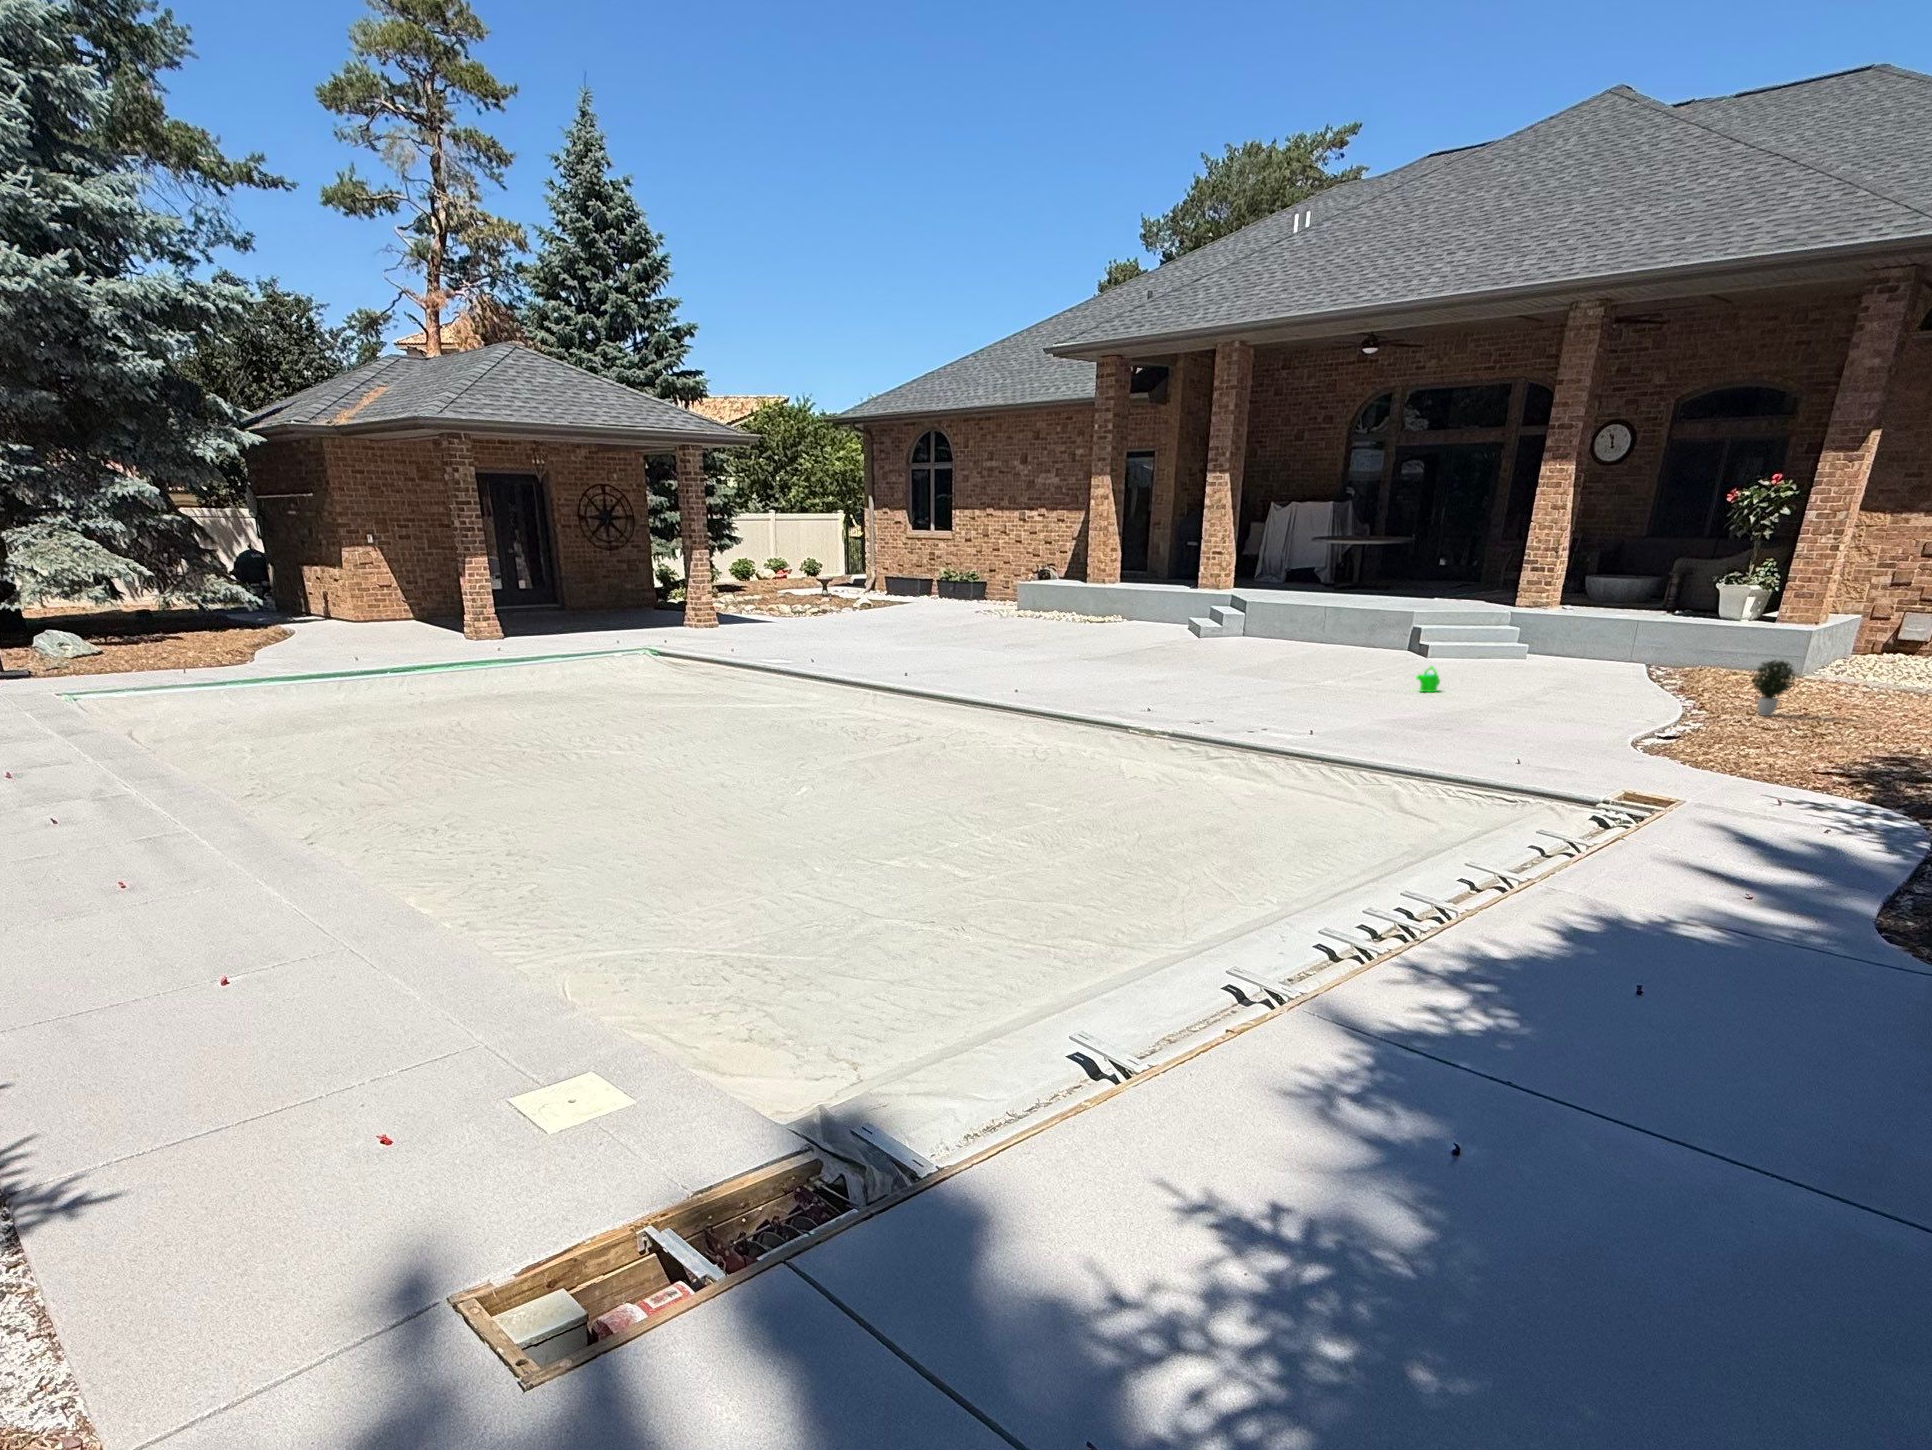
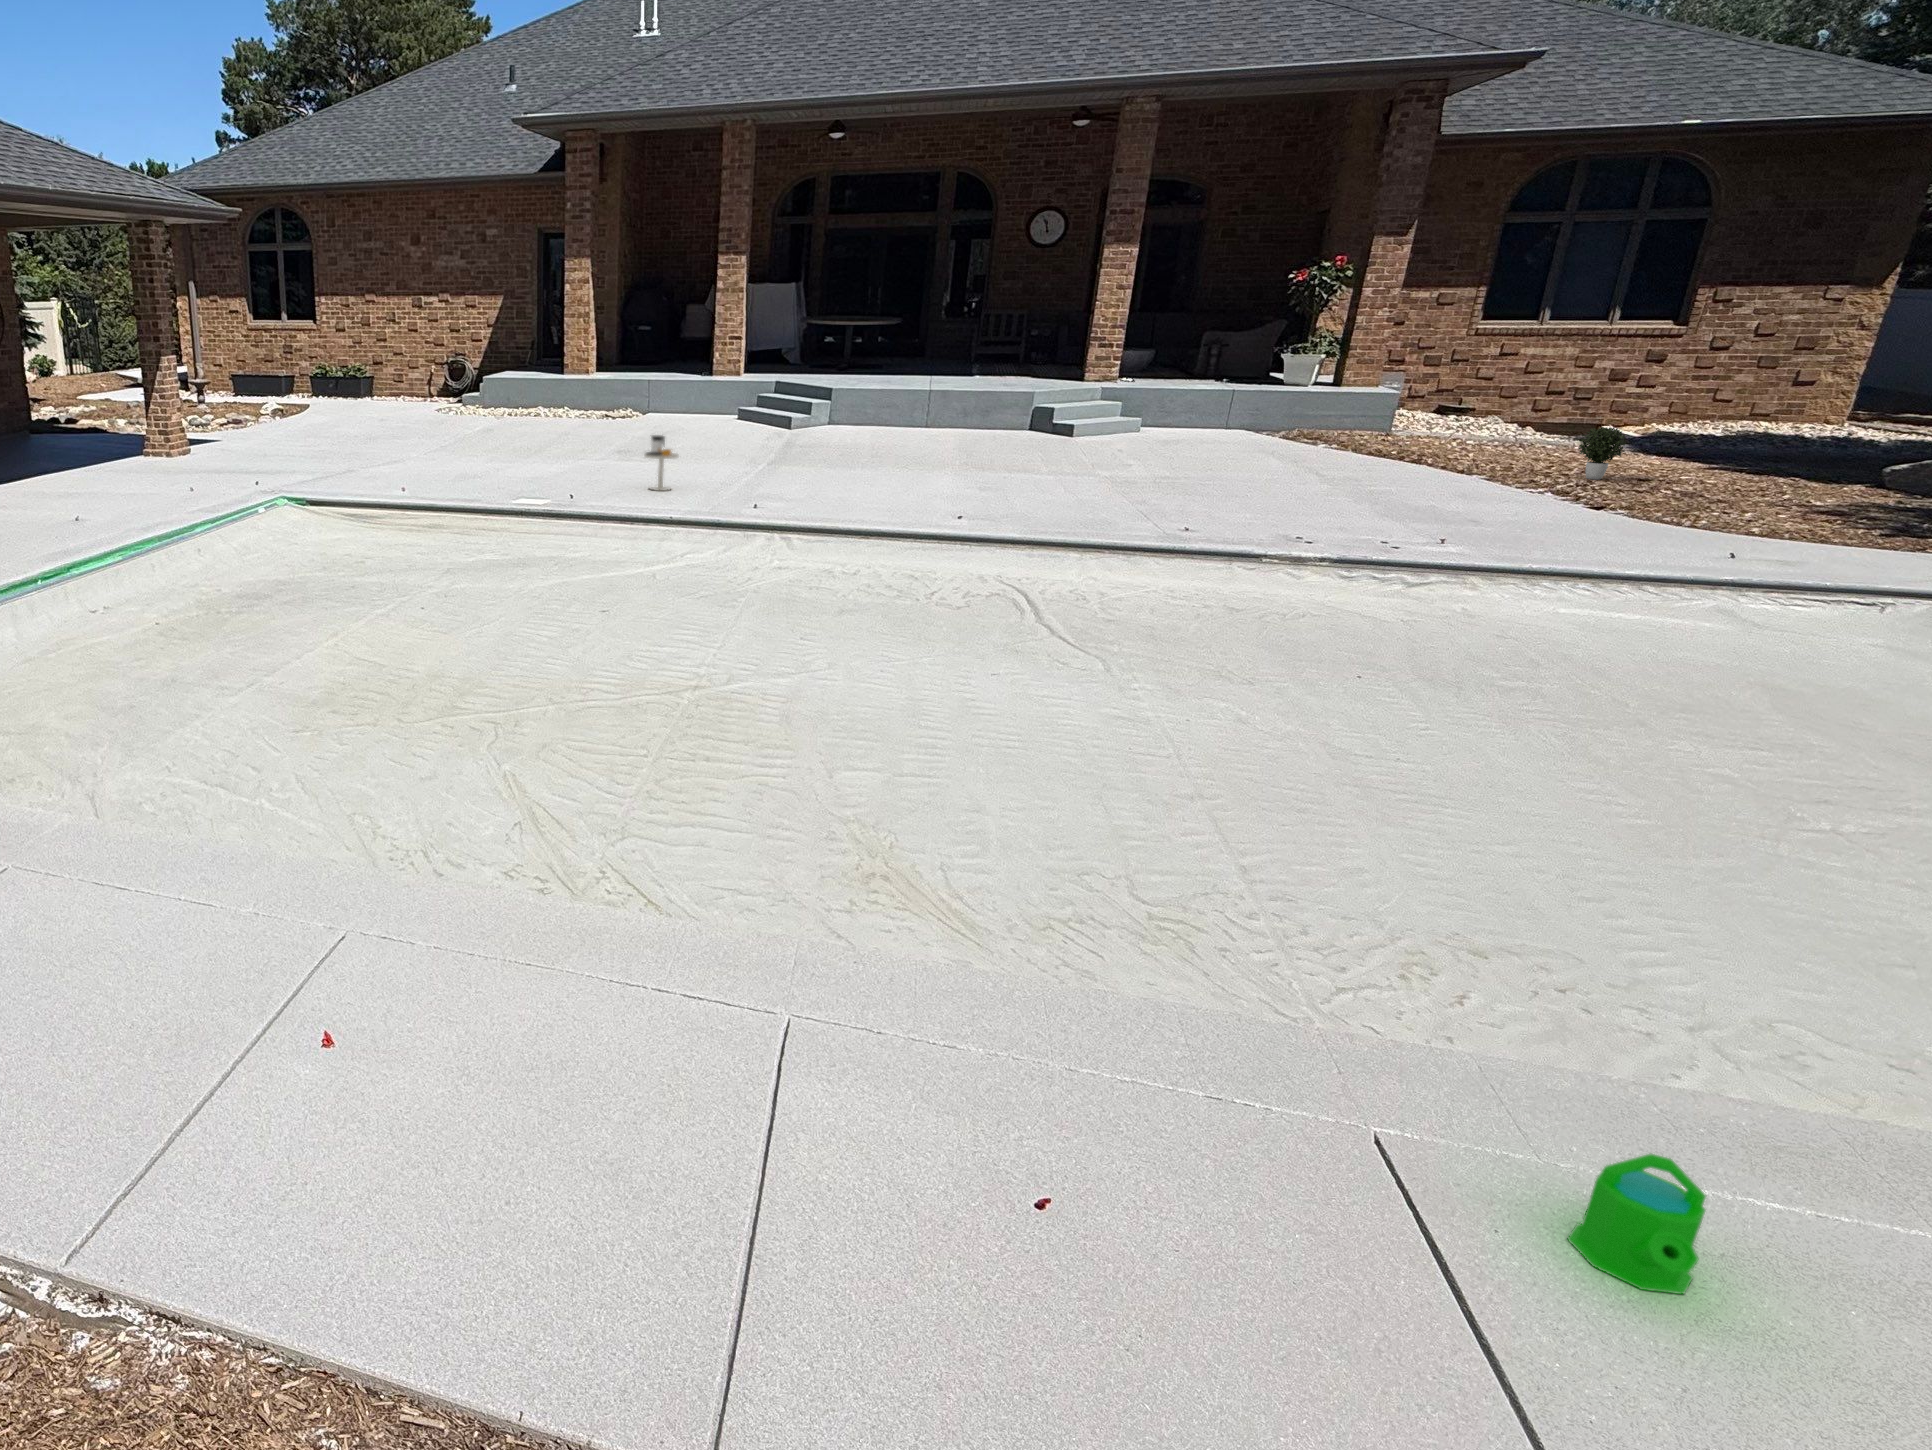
side table: none [879,617,907,662] -> present [645,435,678,491]
watering can: present [1416,667,1440,692] -> present [1568,1154,1706,1294]

